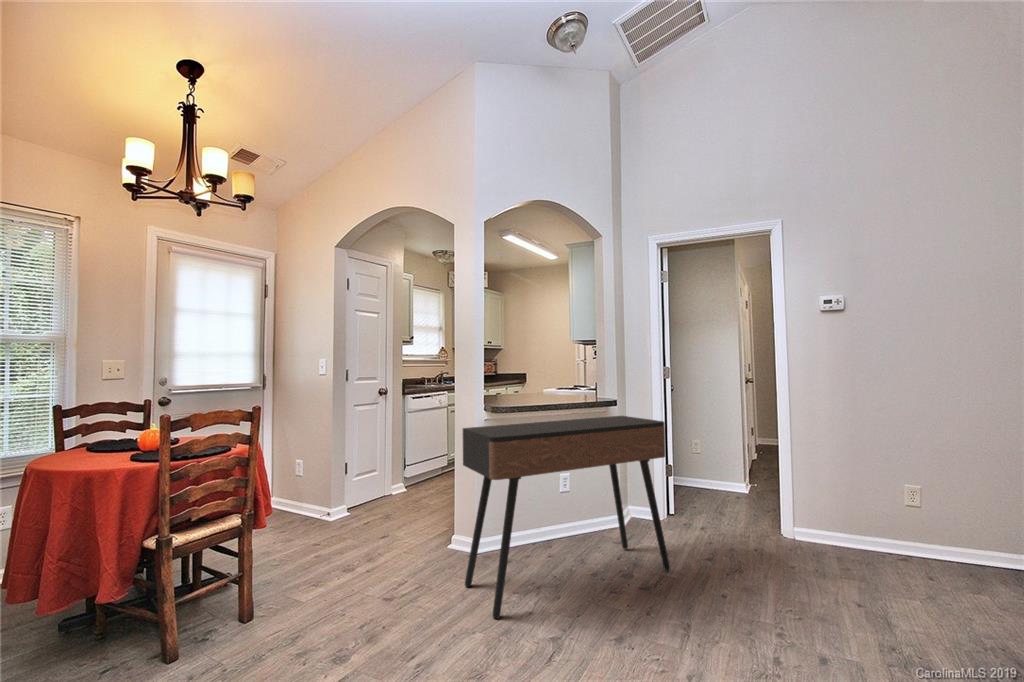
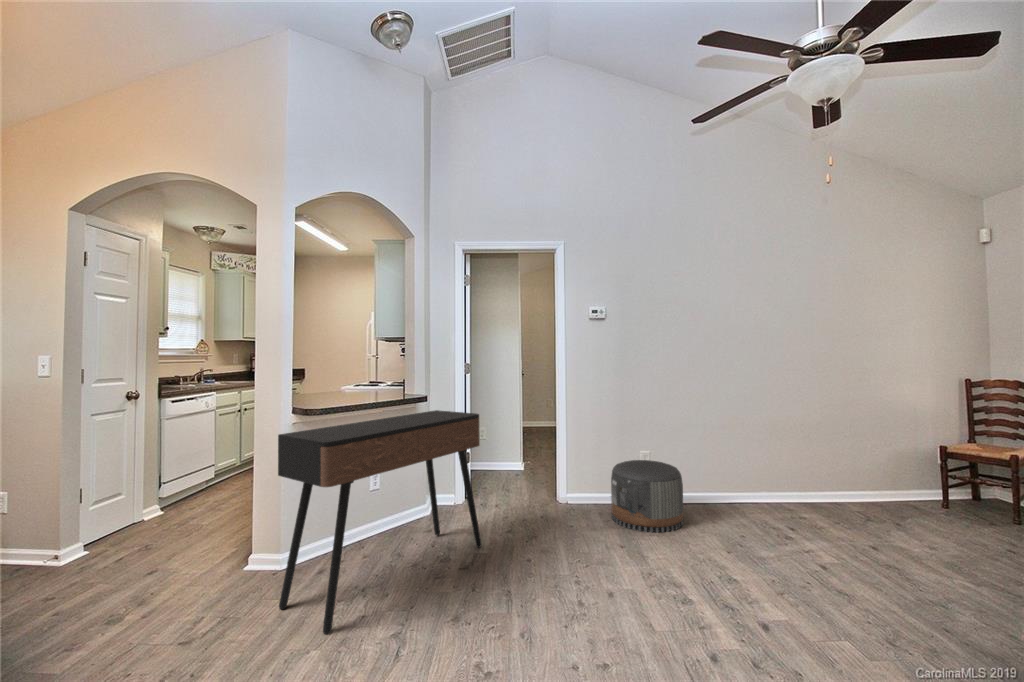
pouf: none [856,499,984,606] -> present [611,460,684,533]

